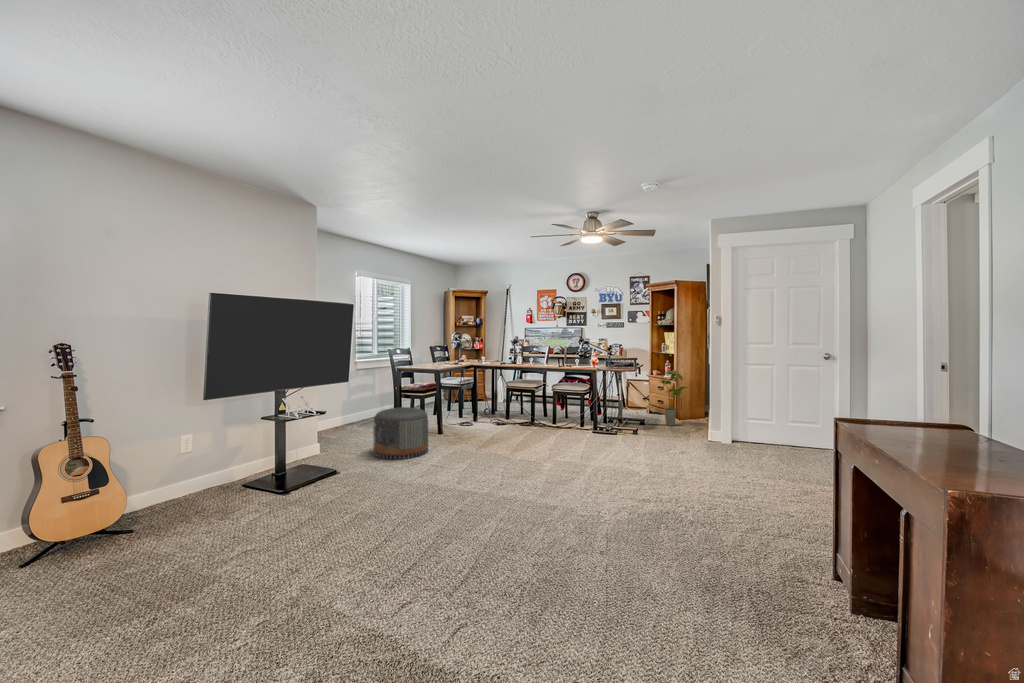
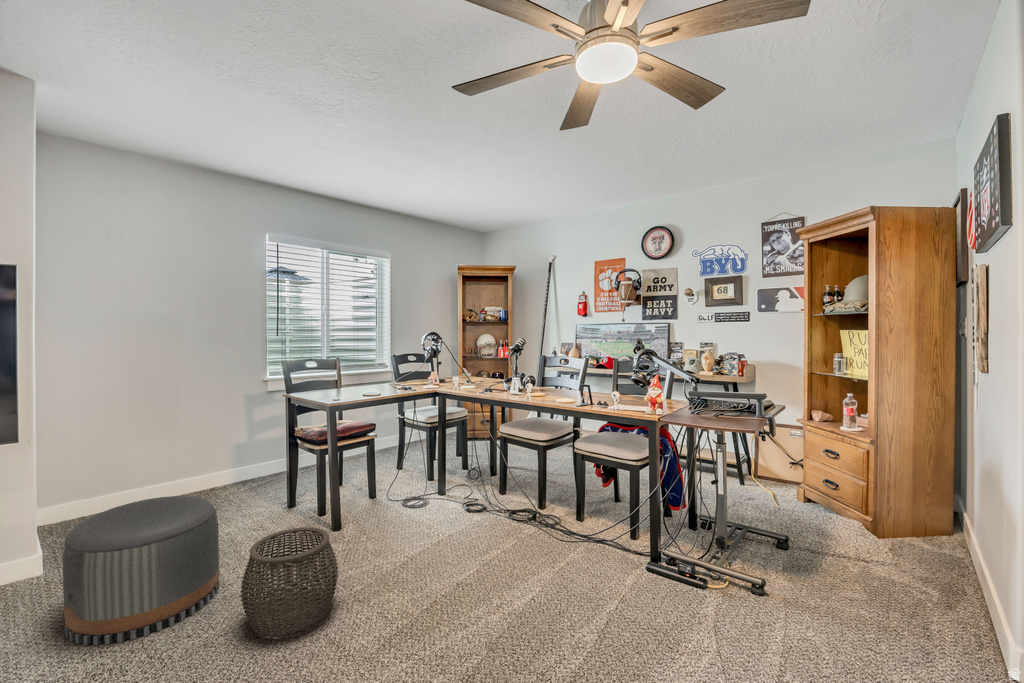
house plant: present [660,370,688,426] -> none [826,427,920,570]
woven basket: none [452,416,489,452] -> present [240,527,338,638]

